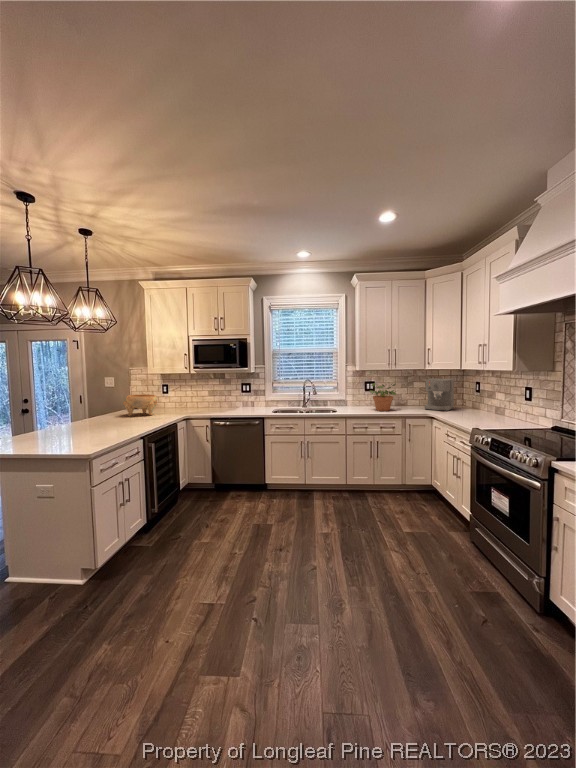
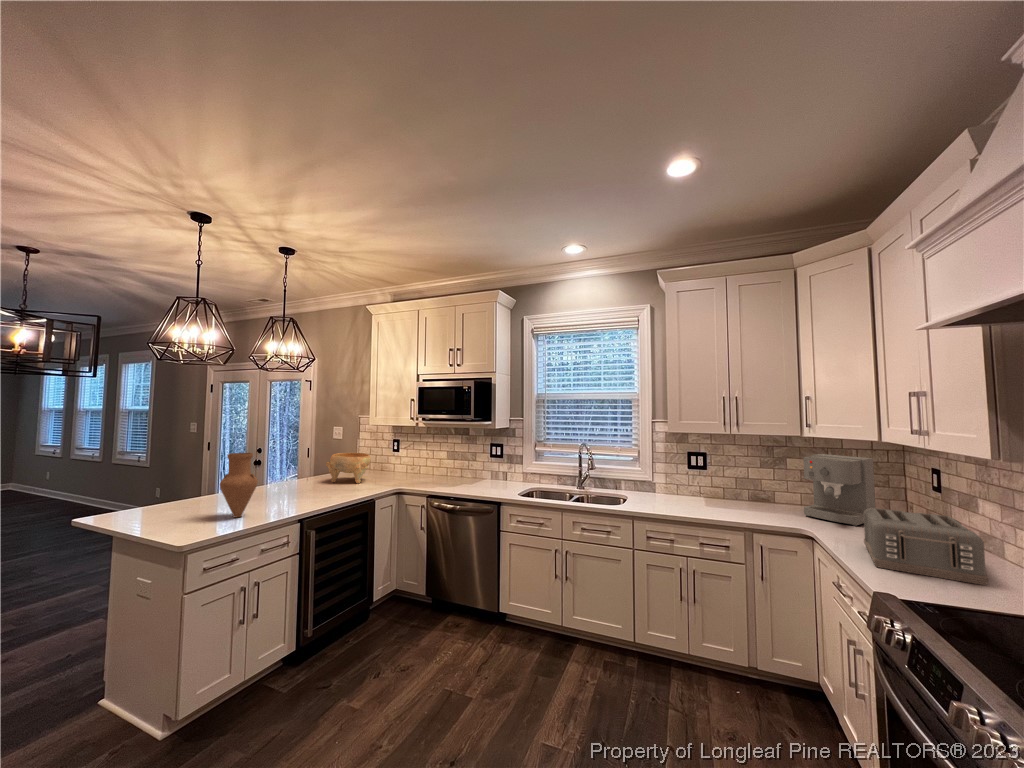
potted plant: present [370,383,396,411] -> none [685,456,749,511]
vase: none [92,392,118,437] -> present [220,453,258,518]
toaster: none [457,399,504,423] -> present [864,508,988,585]

